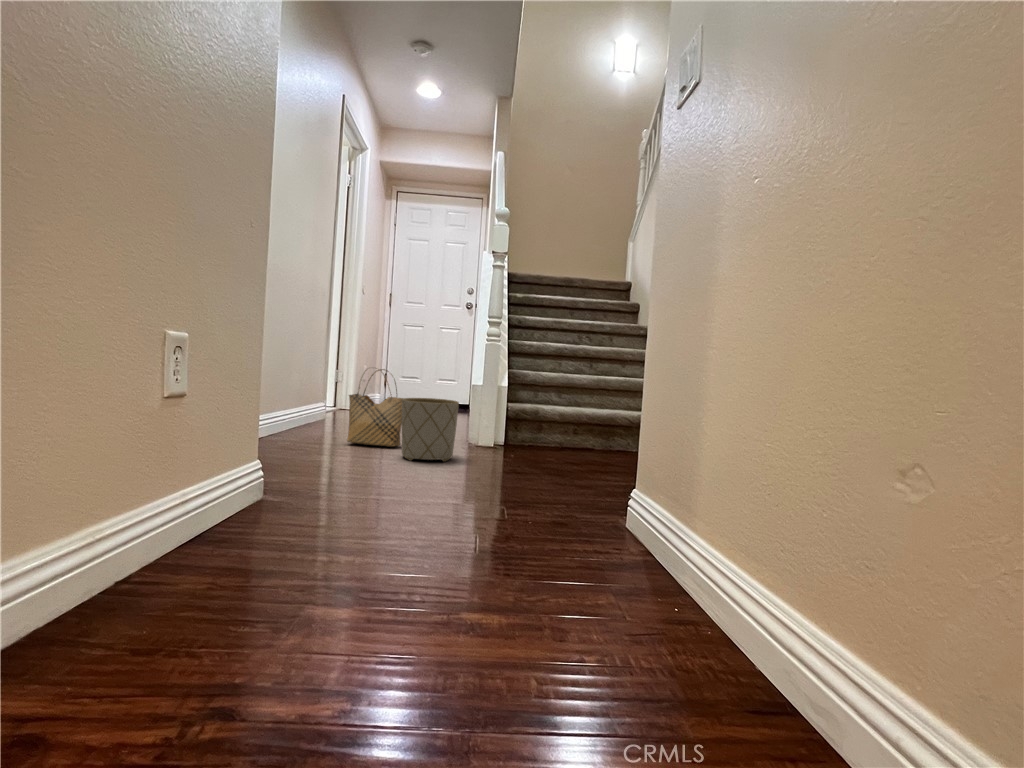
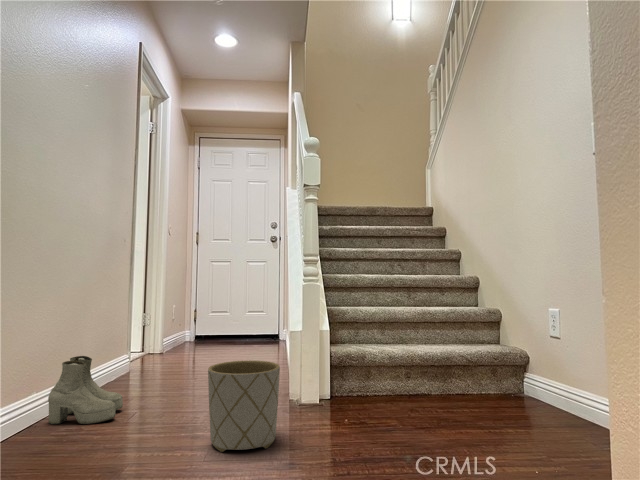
woven basket: present [347,369,403,447] -> none [143,325,214,422]
boots: none [271,390,329,441] -> present [48,356,123,424]

